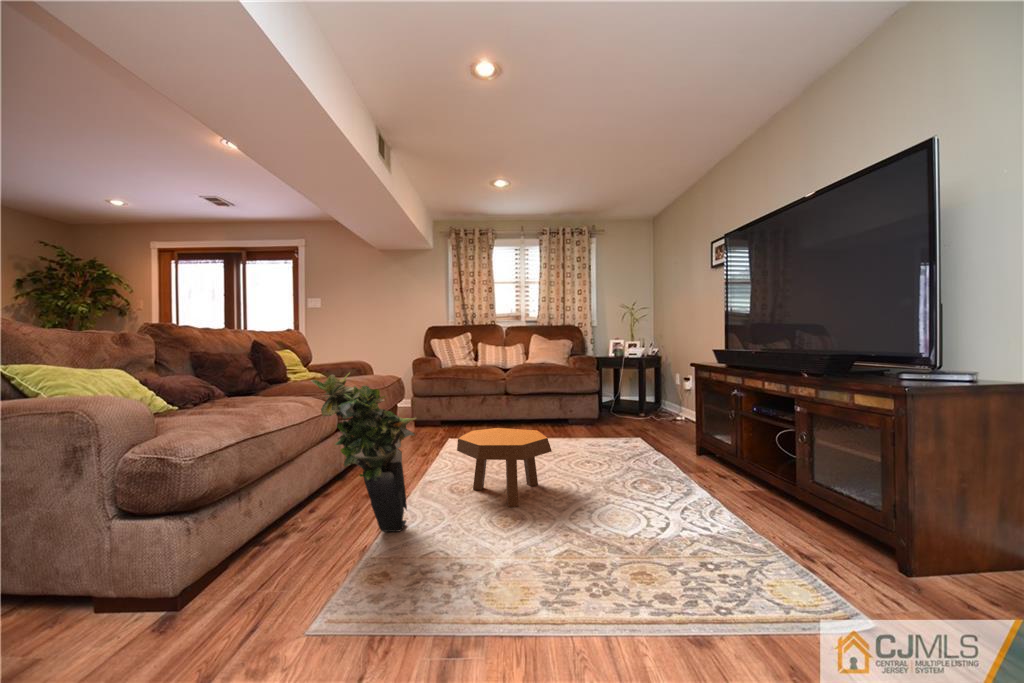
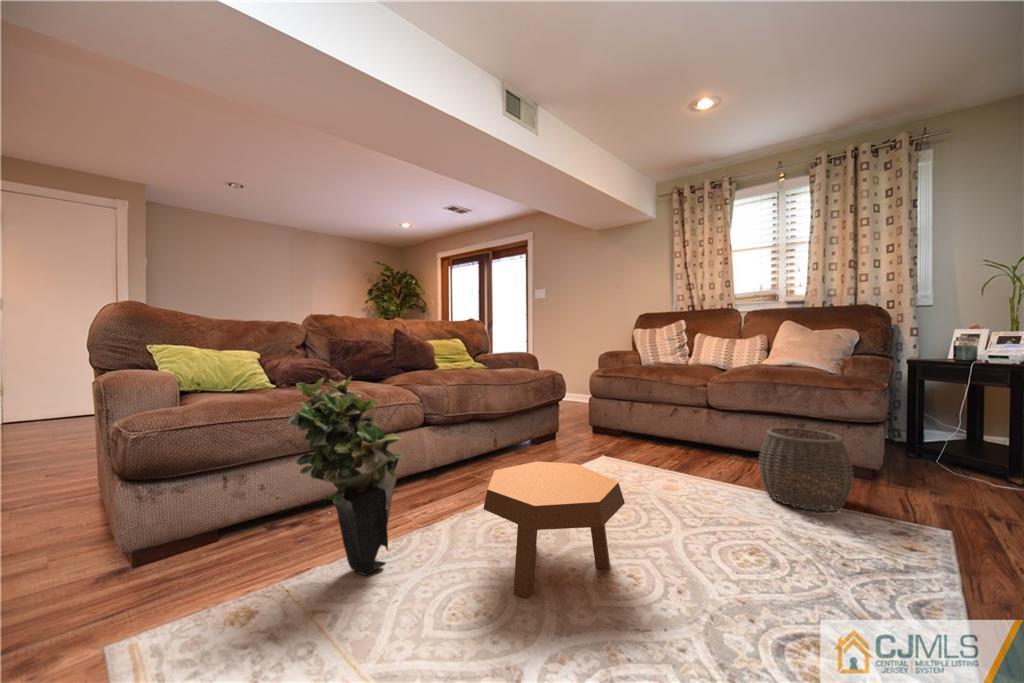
woven basket: none [557,397,603,442] -> present [759,427,853,512]

